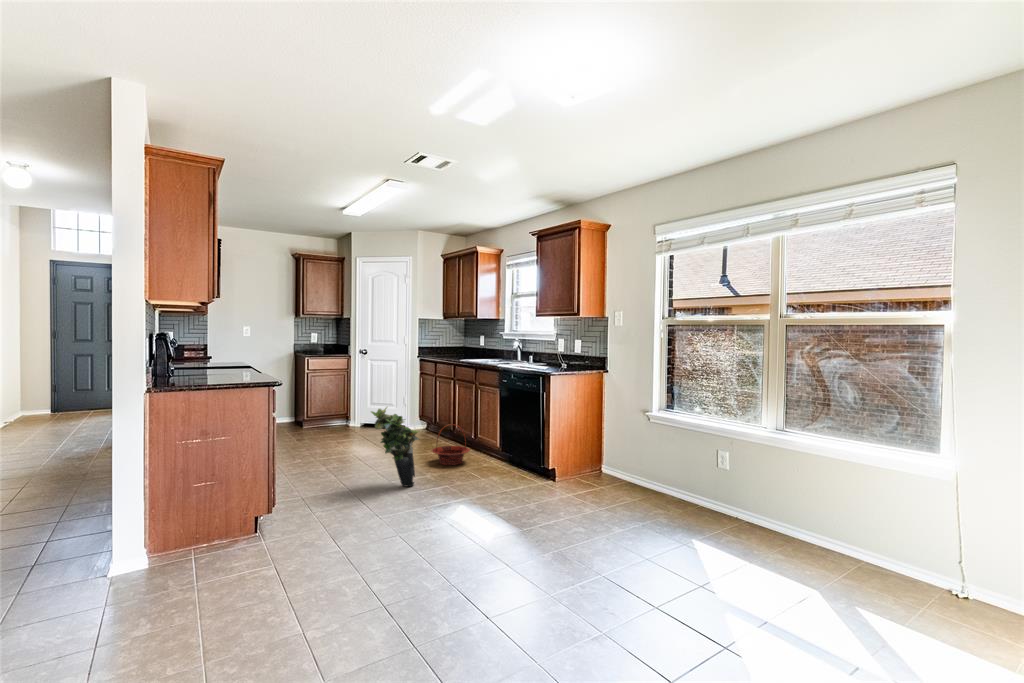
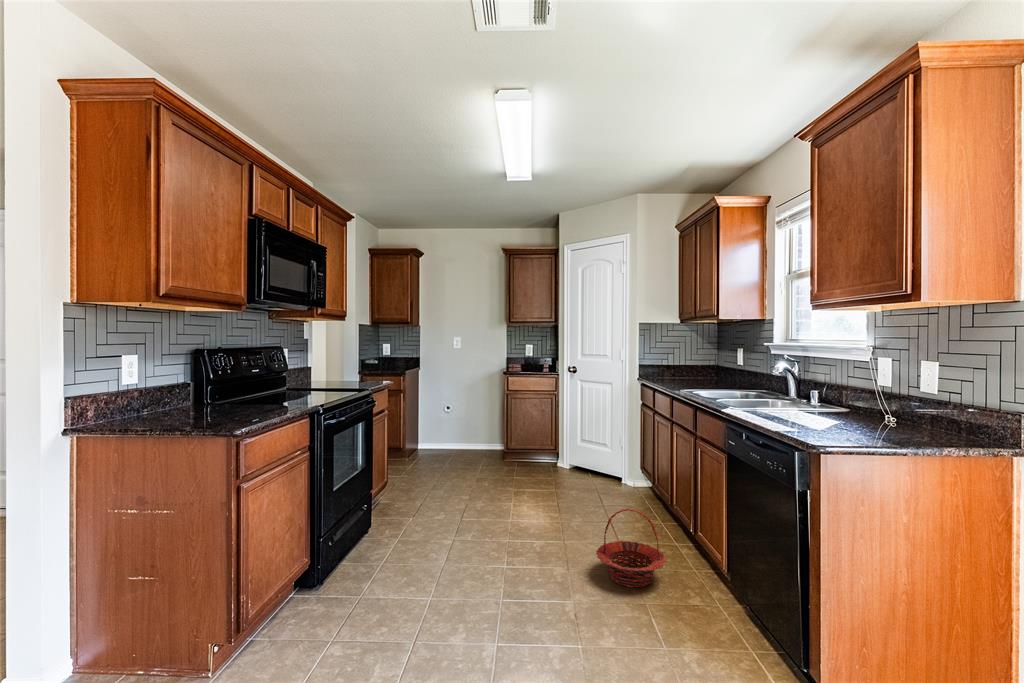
potted plant: present [371,408,420,487] -> none [450,474,533,630]

